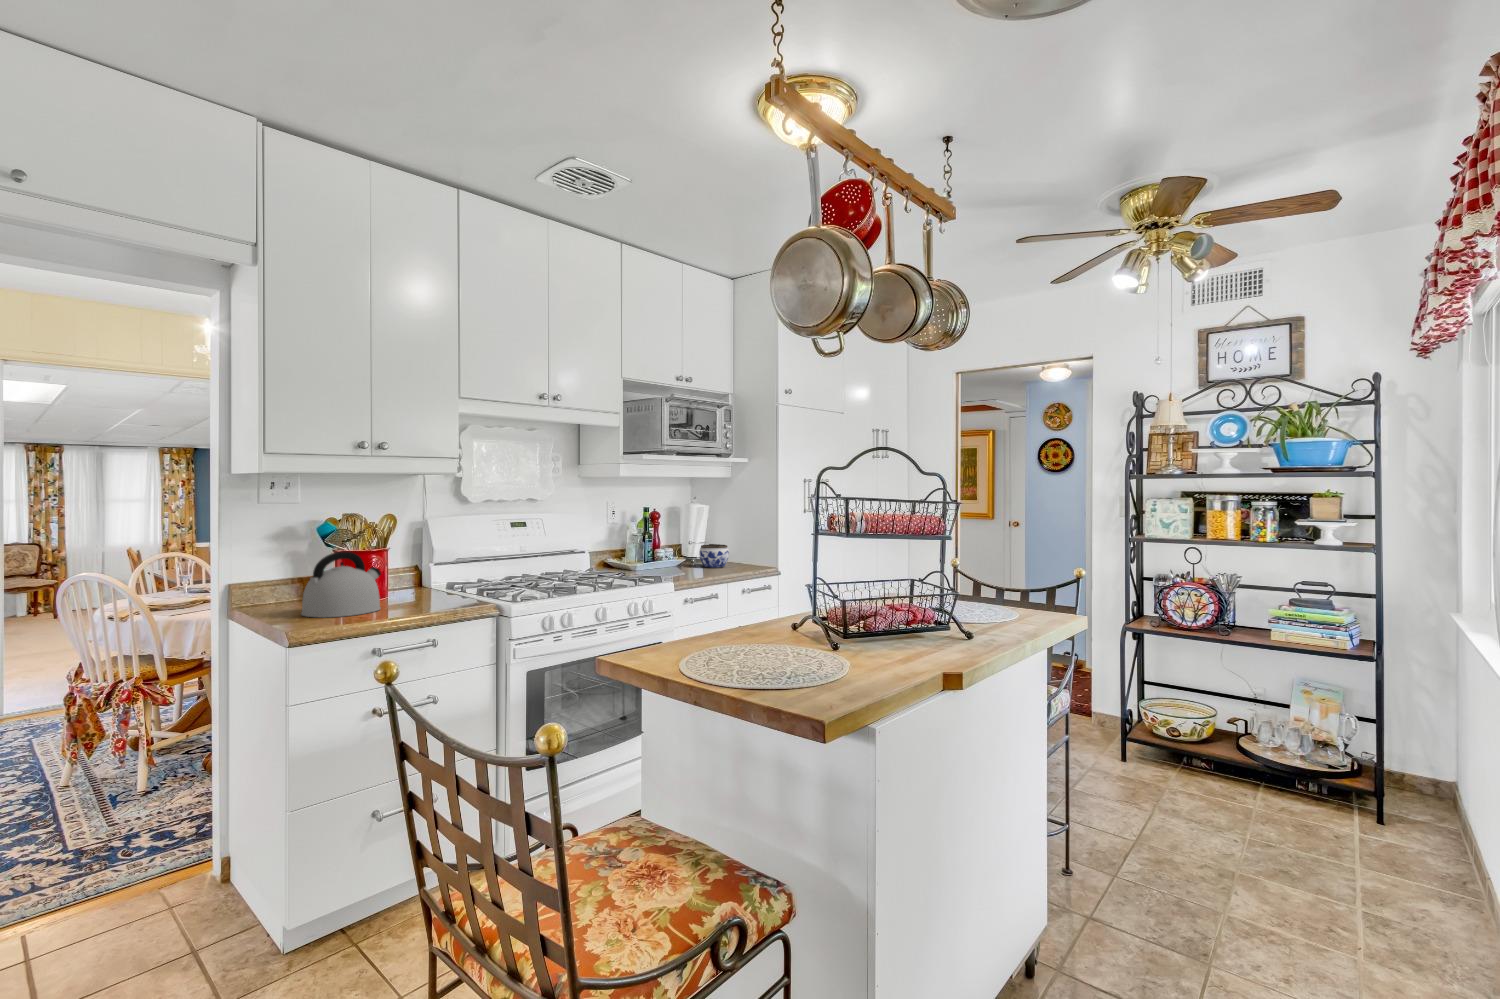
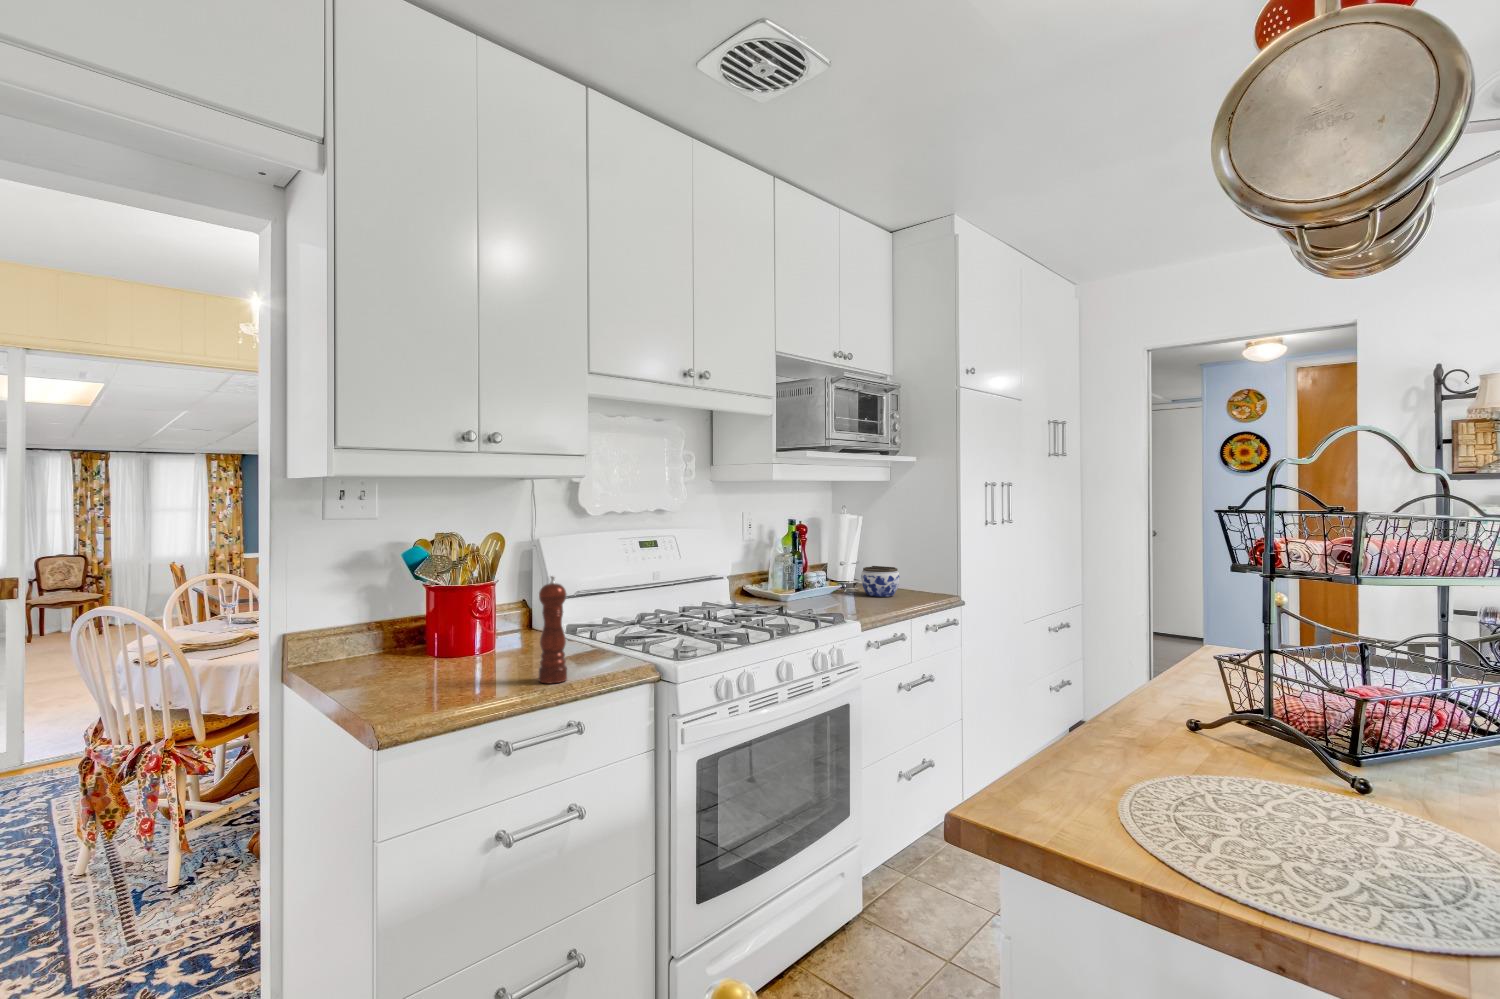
pepper mill: none [409,541,430,614] -> present [539,576,567,684]
kettle: present [301,552,381,618] -> none [384,590,494,690]

